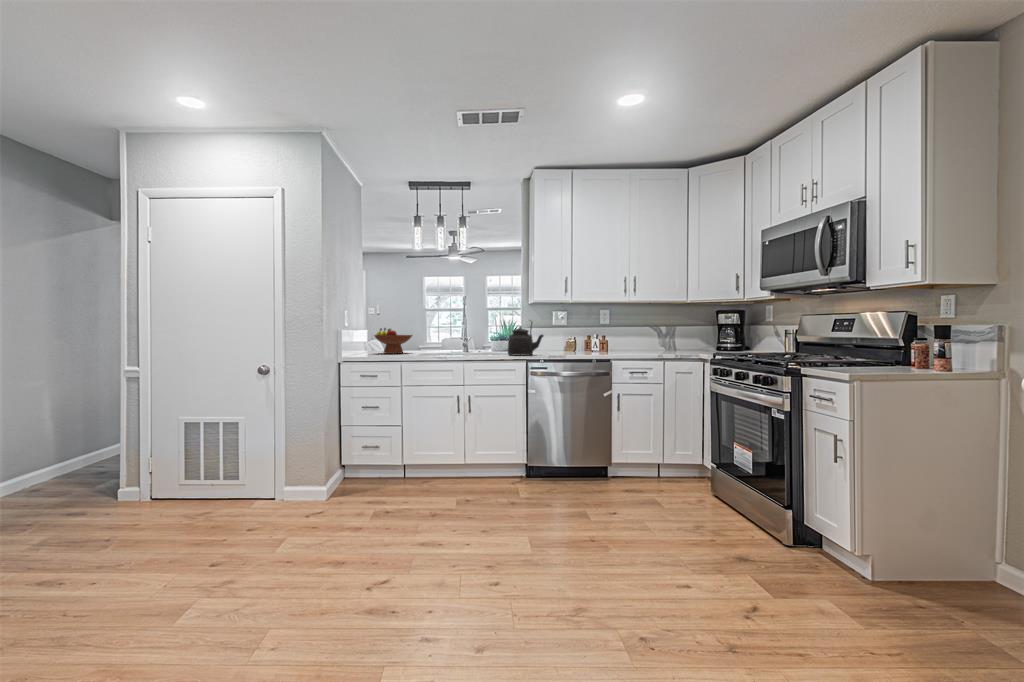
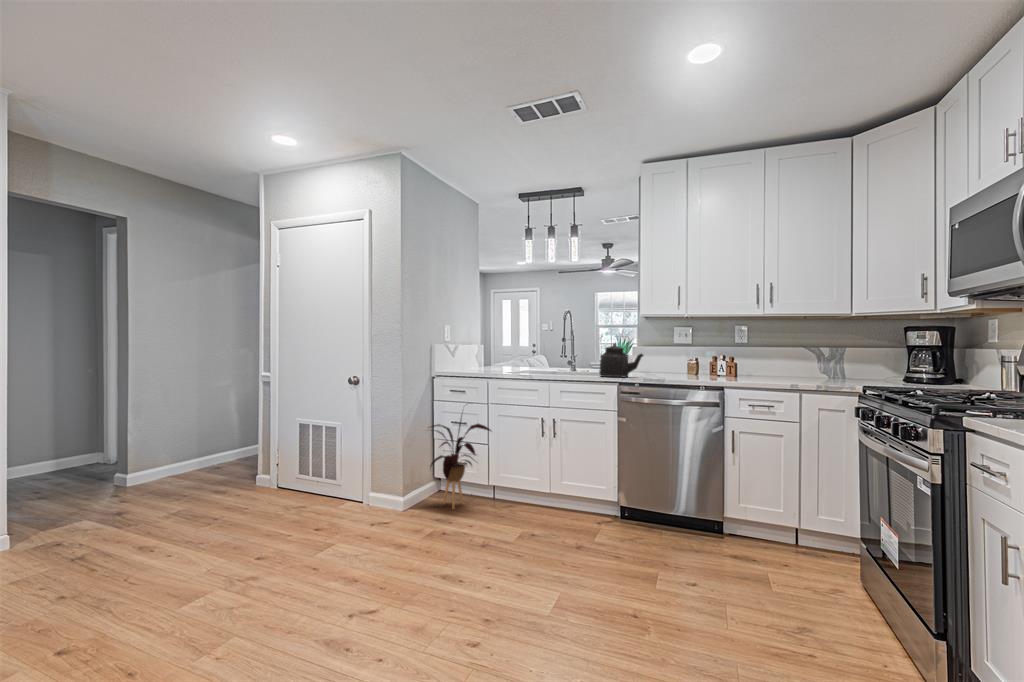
fruit bowl: present [374,328,412,354] -> none [481,343,521,370]
house plant: none [339,386,412,490] -> present [430,416,491,509]

